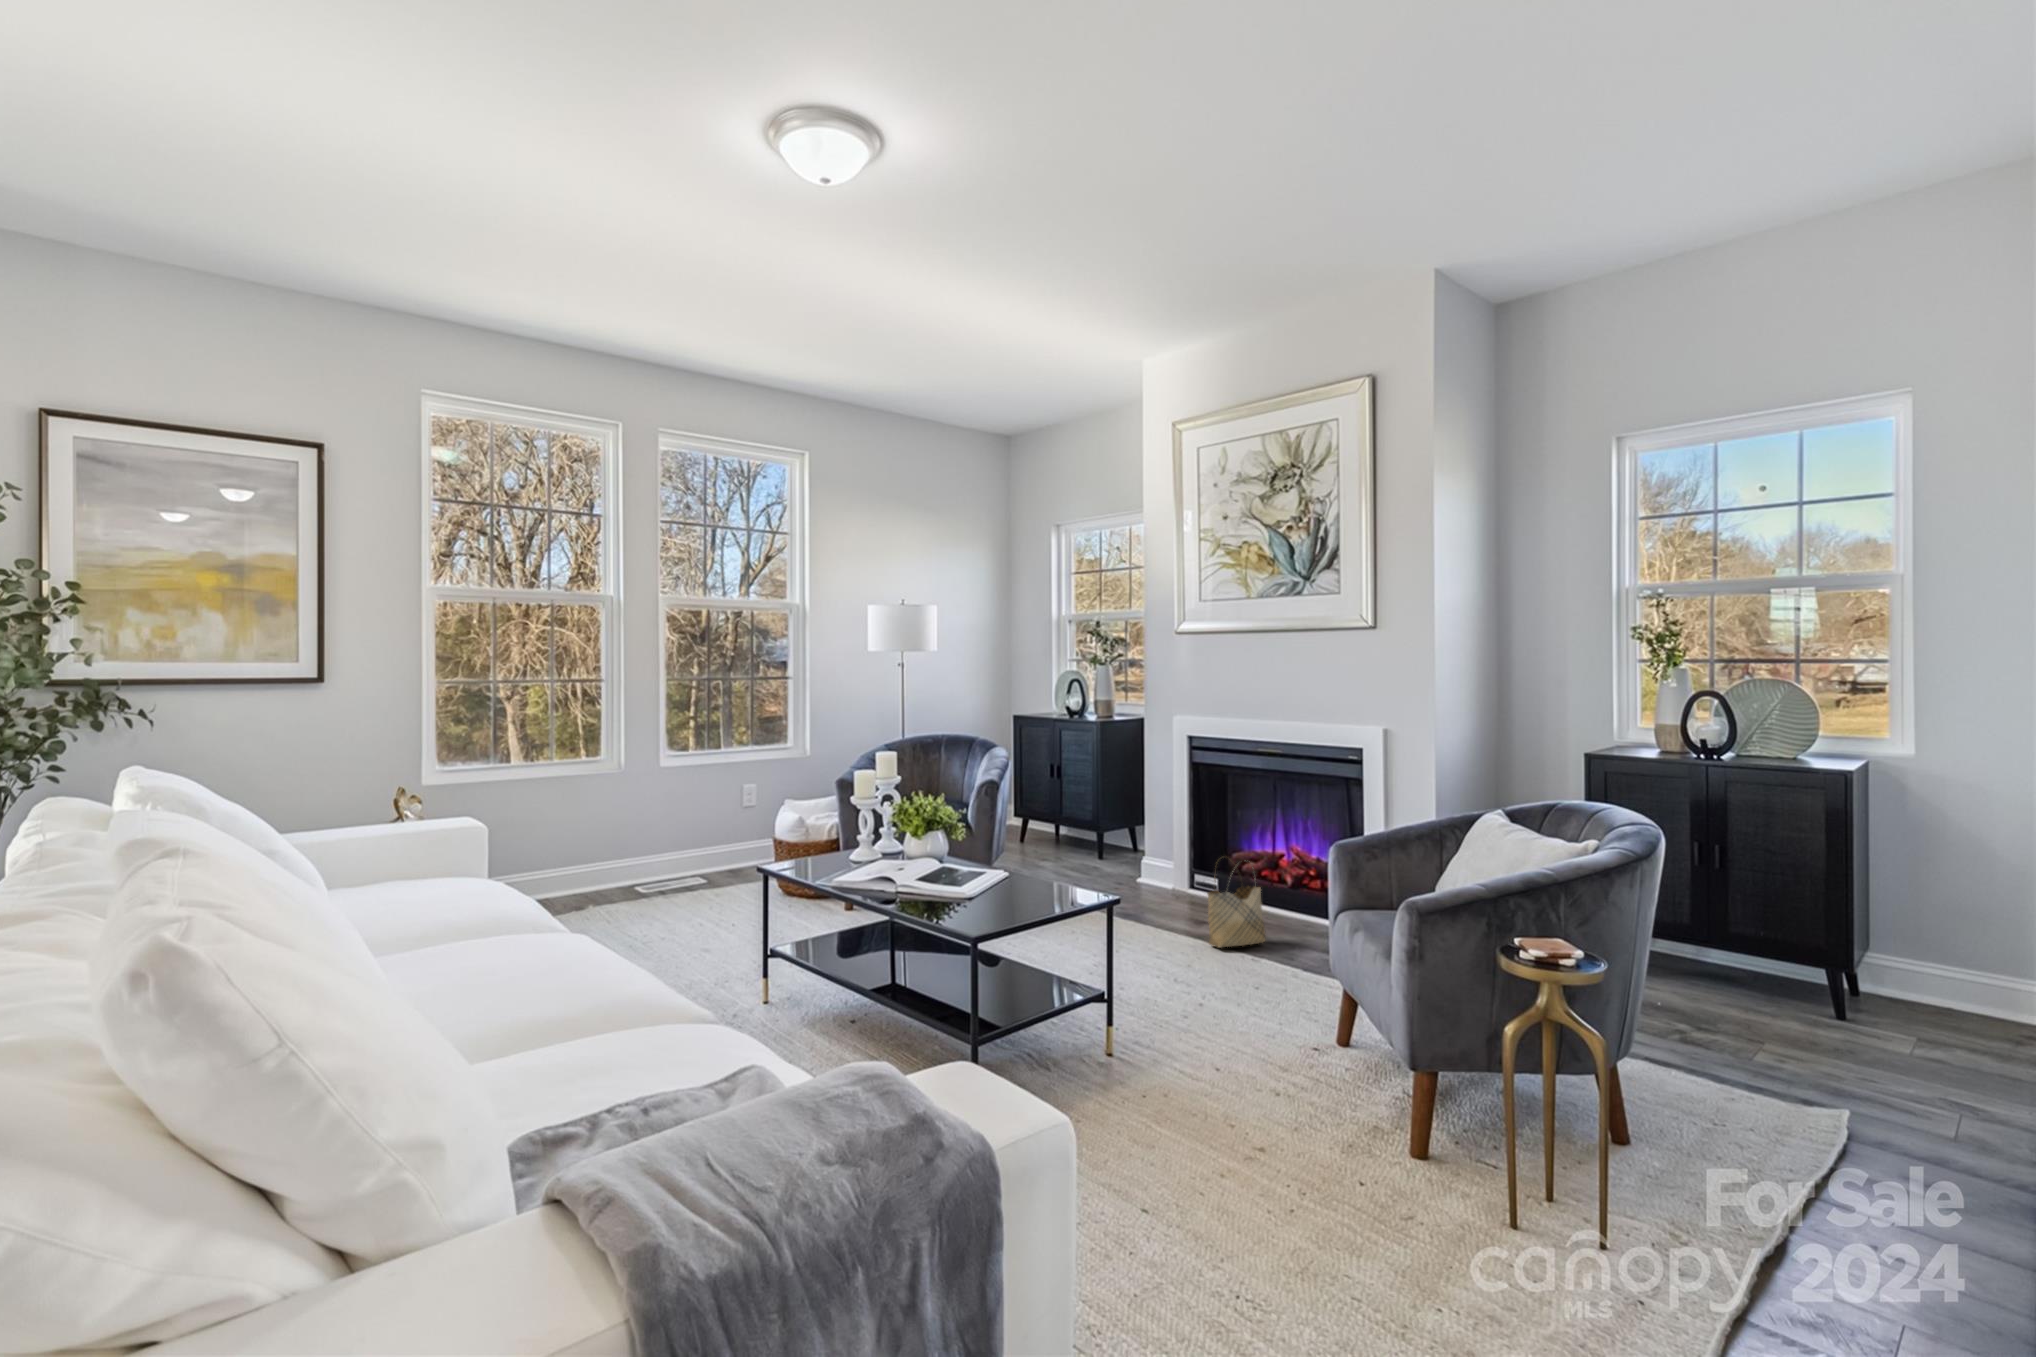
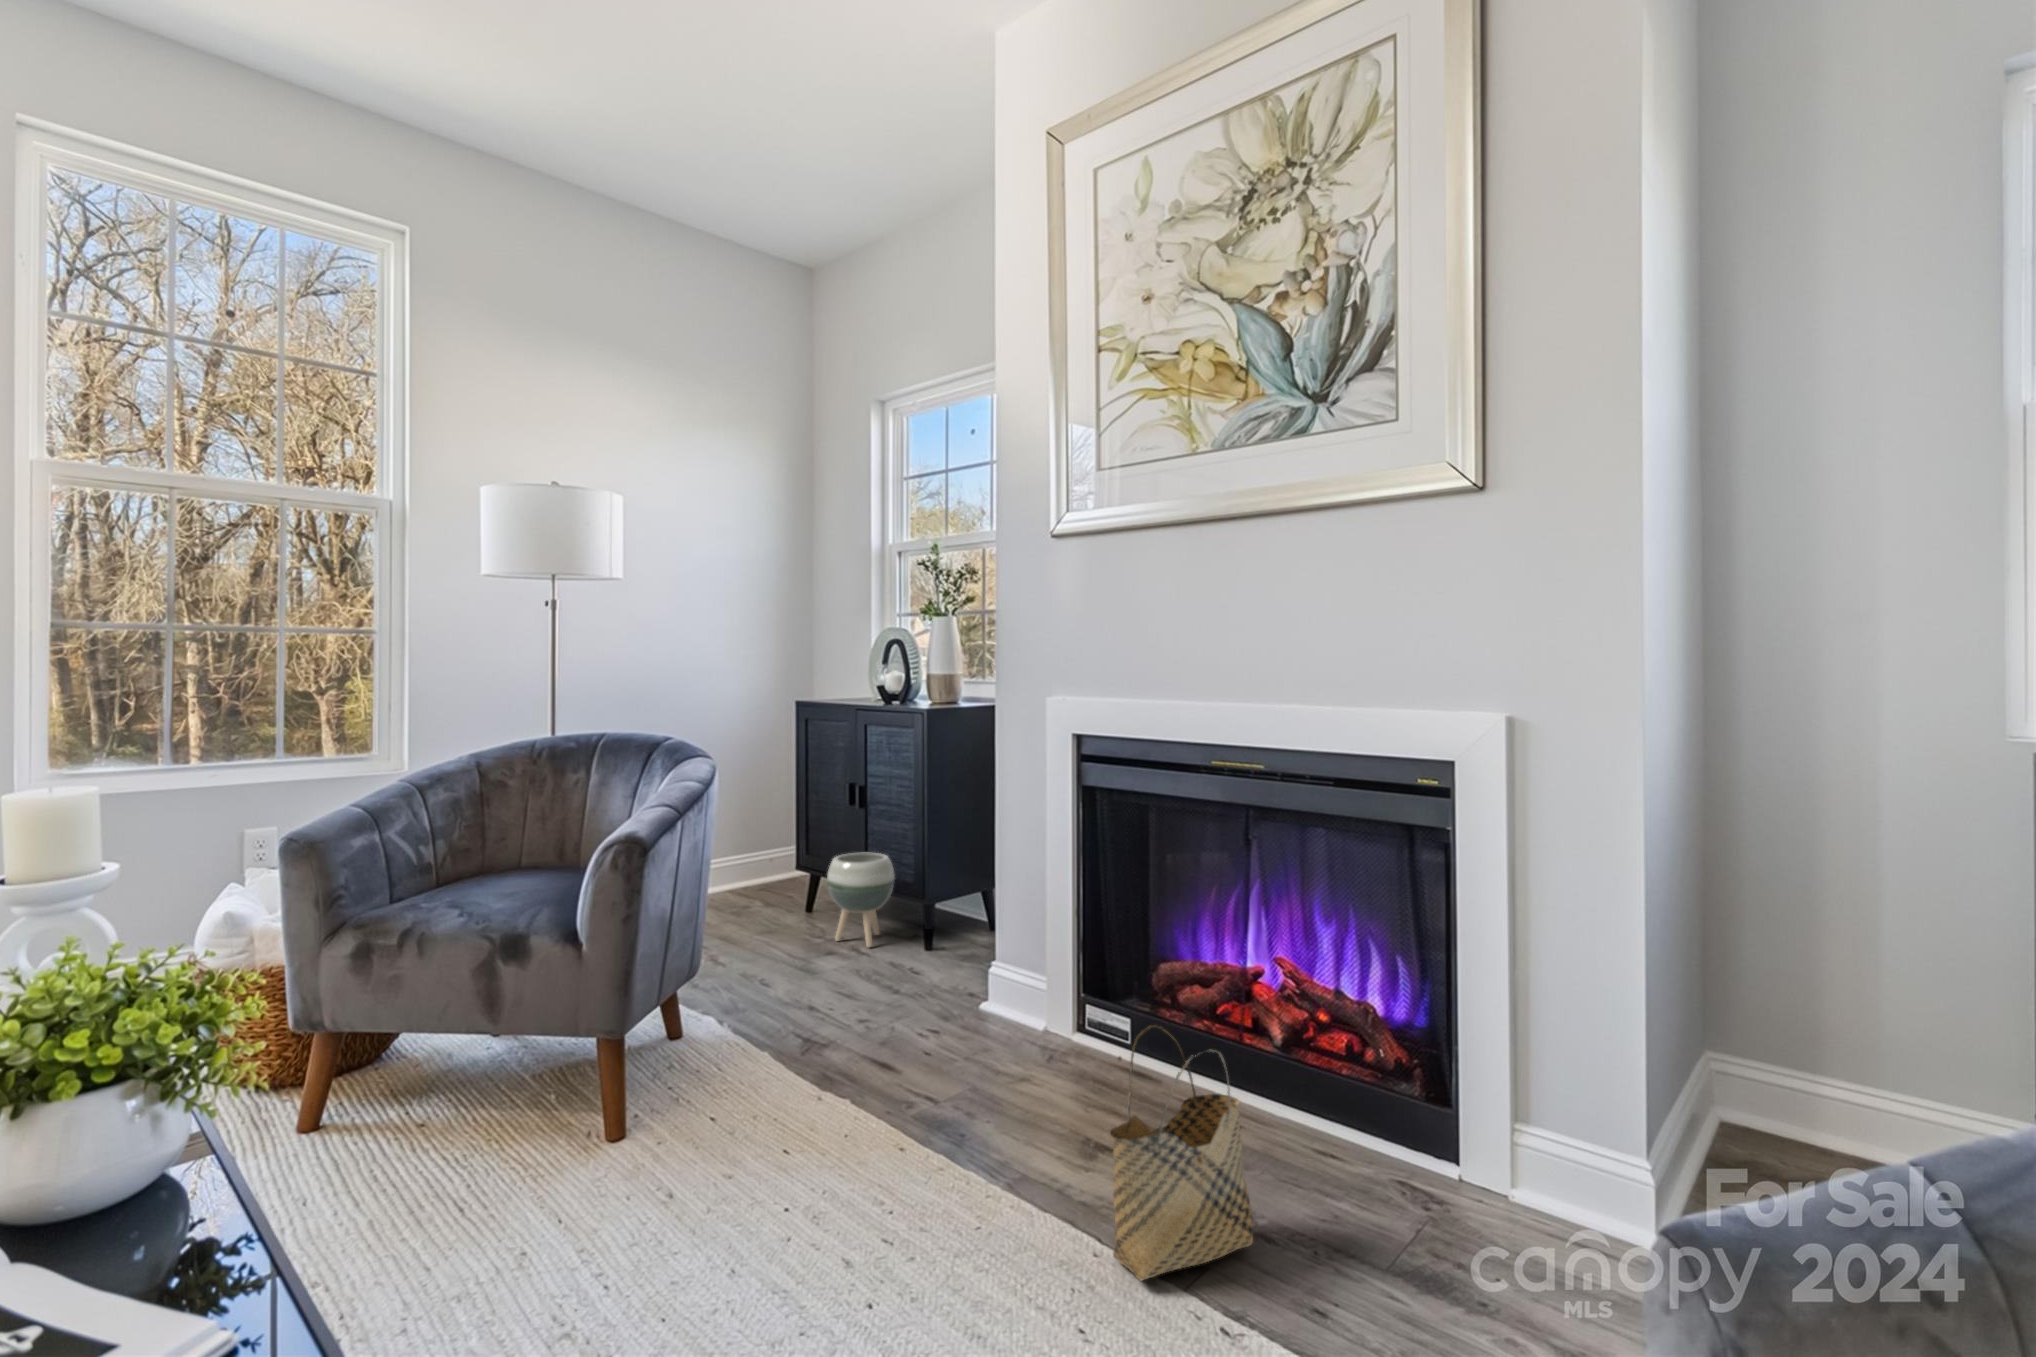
planter: none [1043,805,1082,857] -> present [827,853,895,947]

